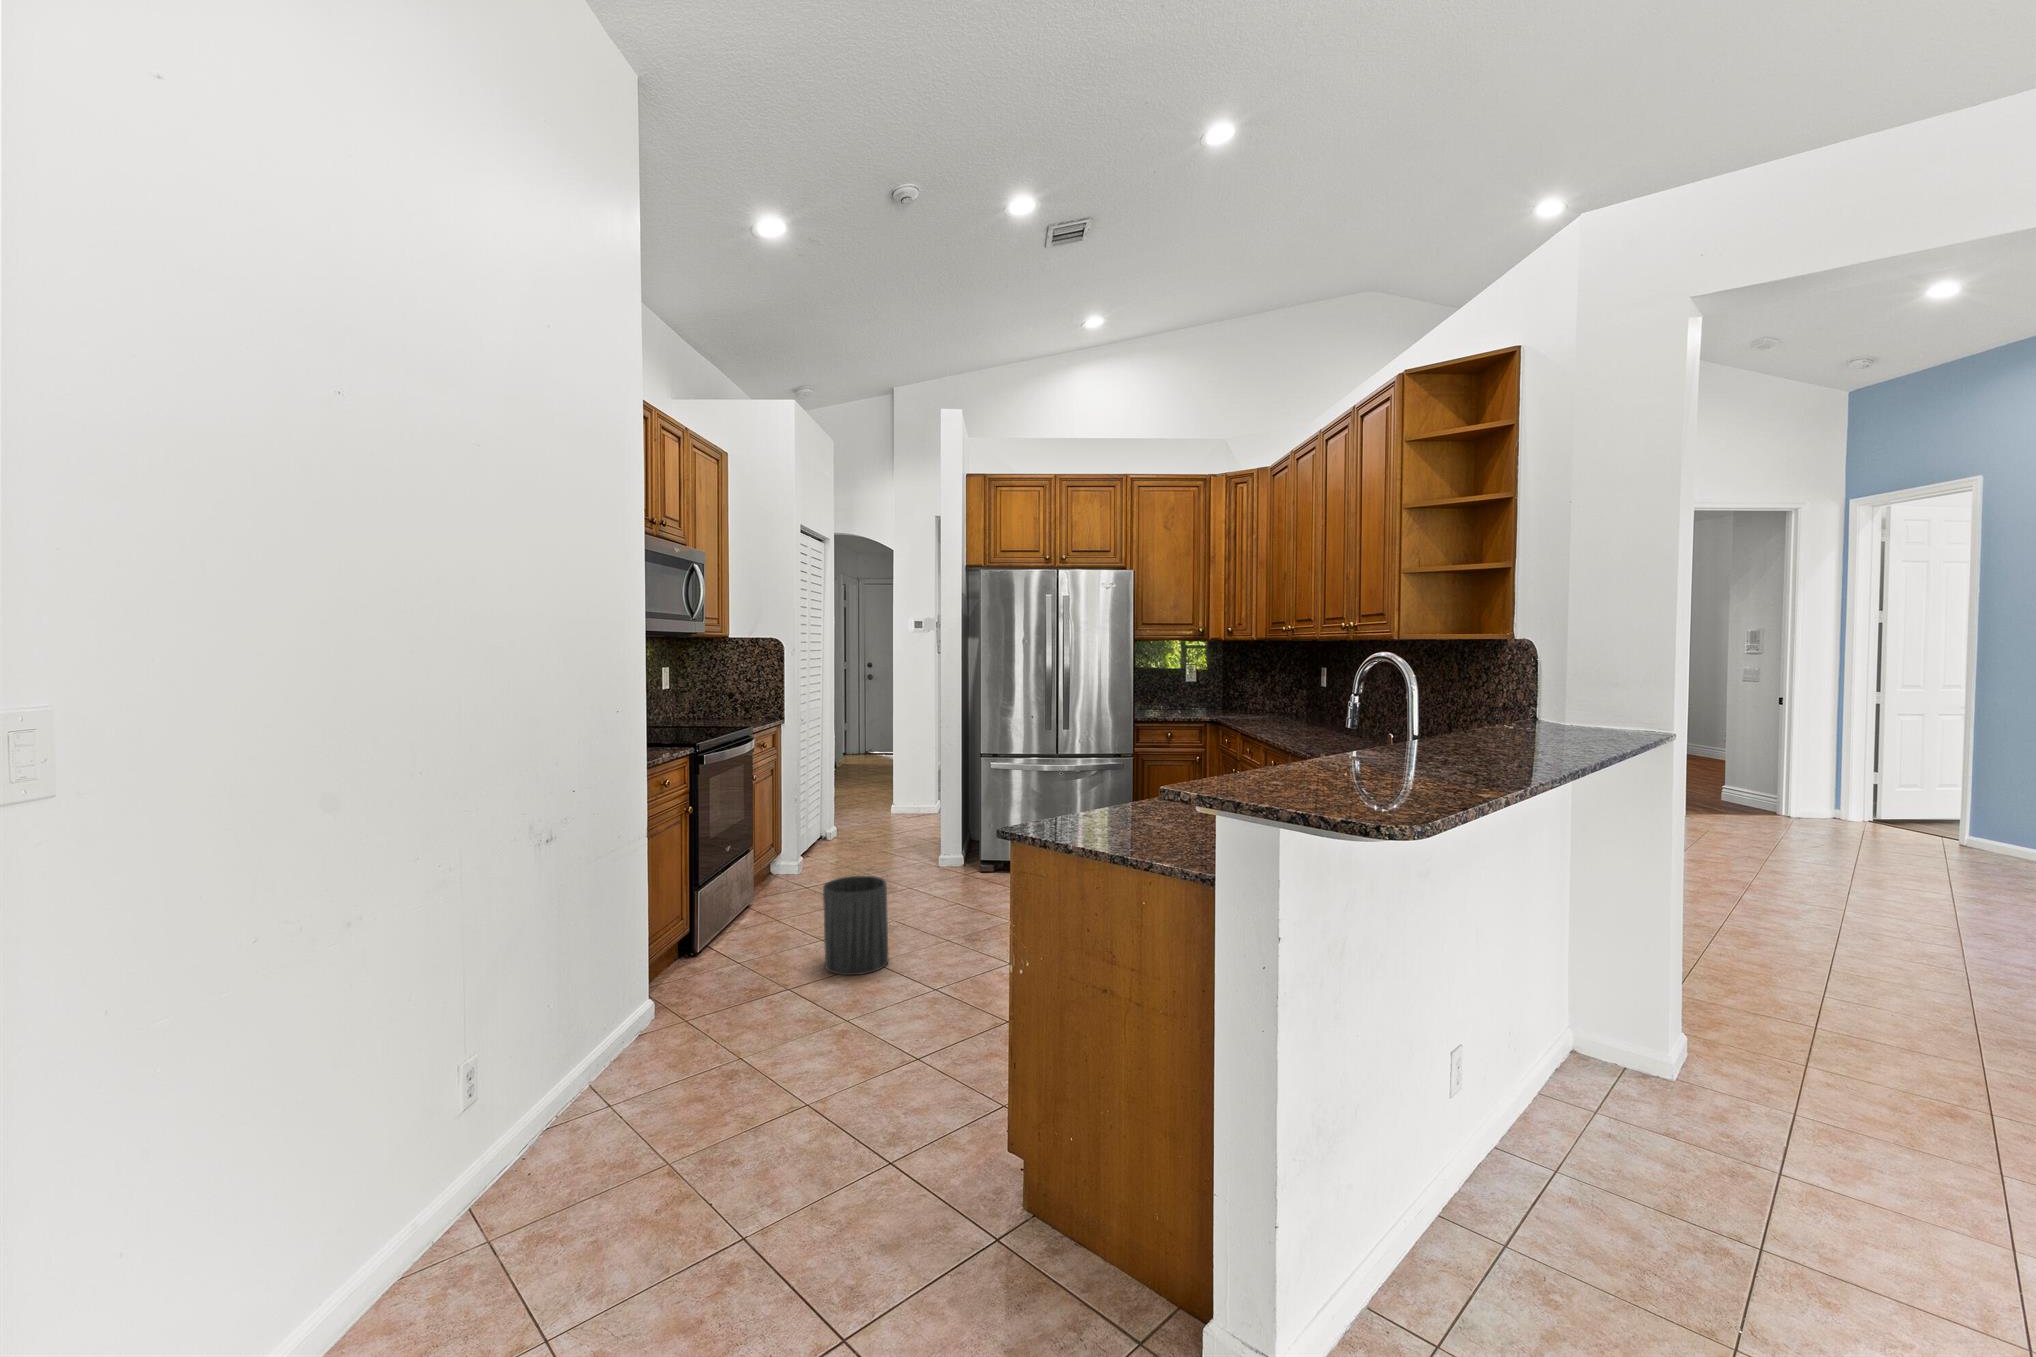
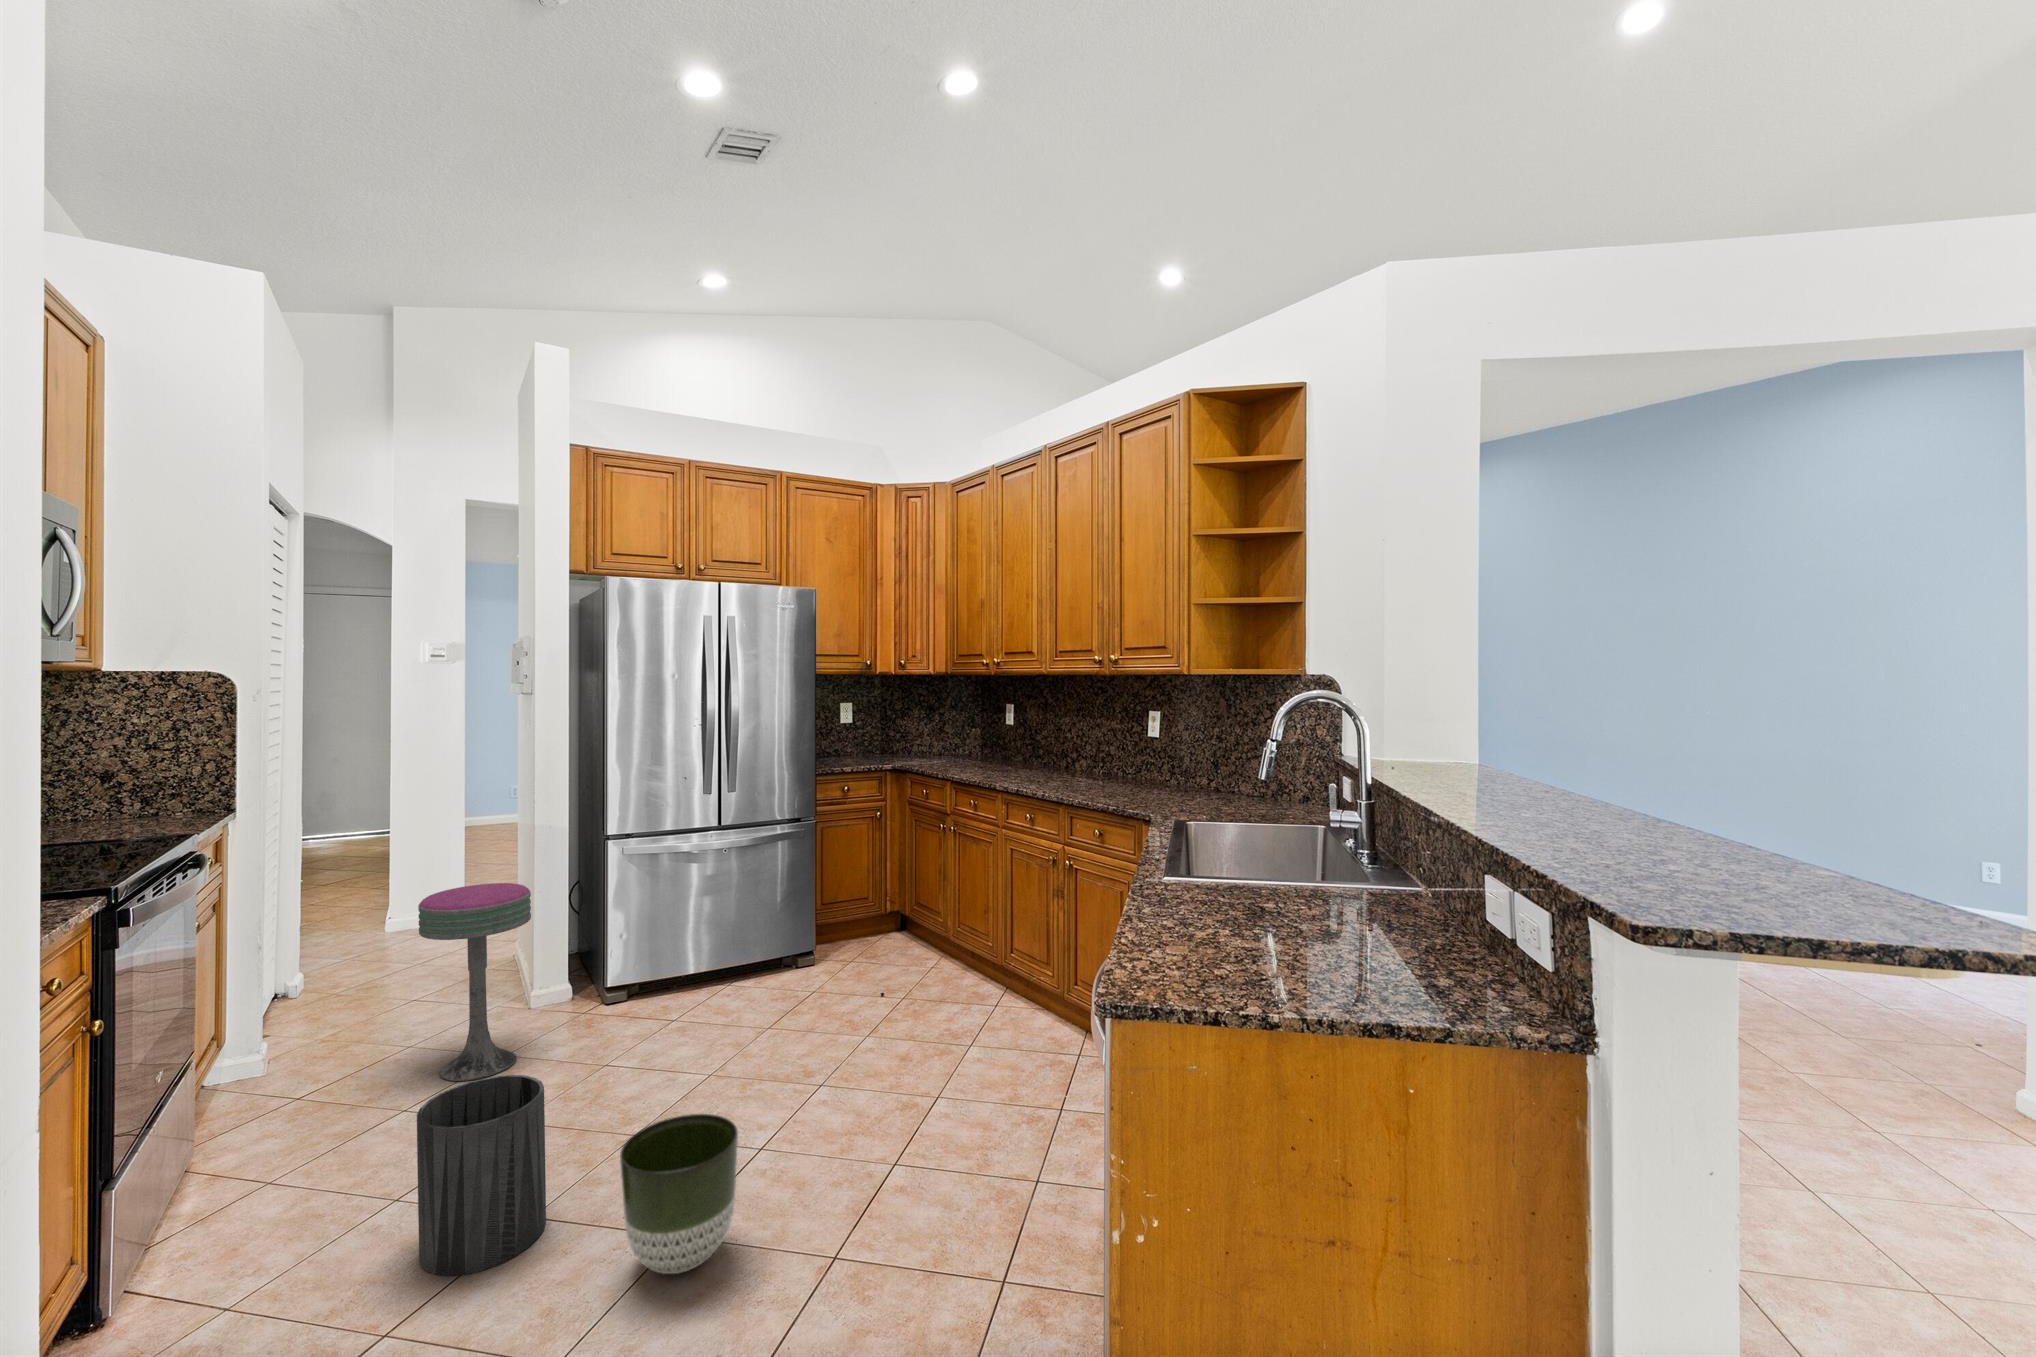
bar stool: none [866,775,927,895] -> present [418,883,531,1081]
planter: none [904,914,971,1000] -> present [620,1114,738,1274]

